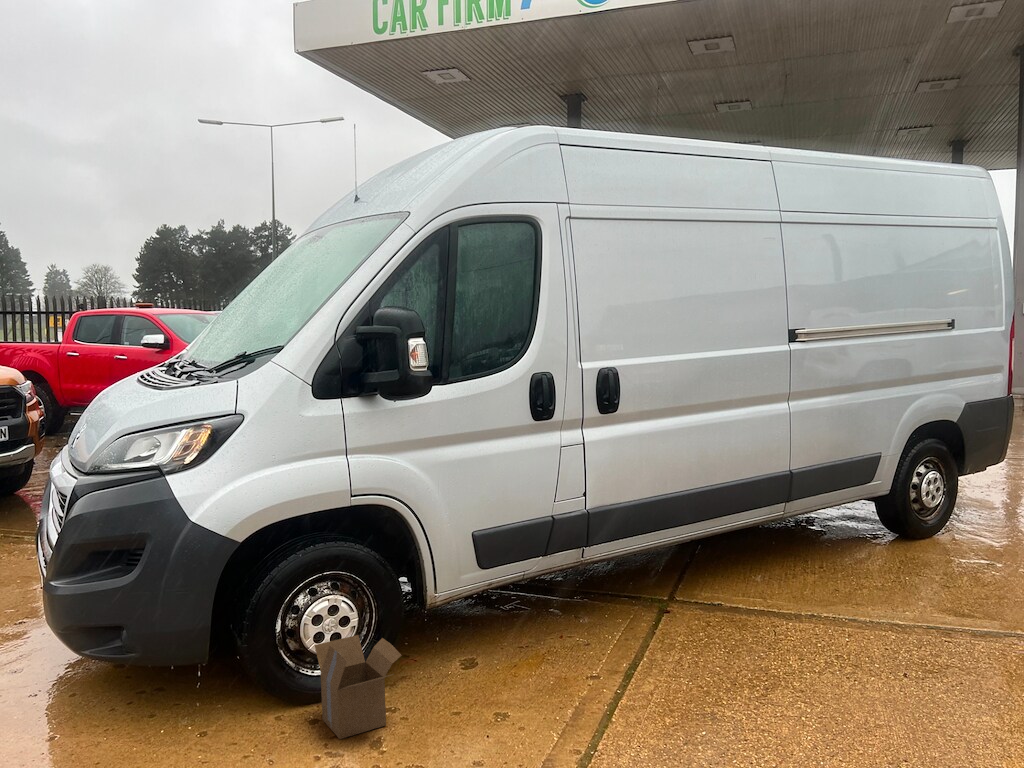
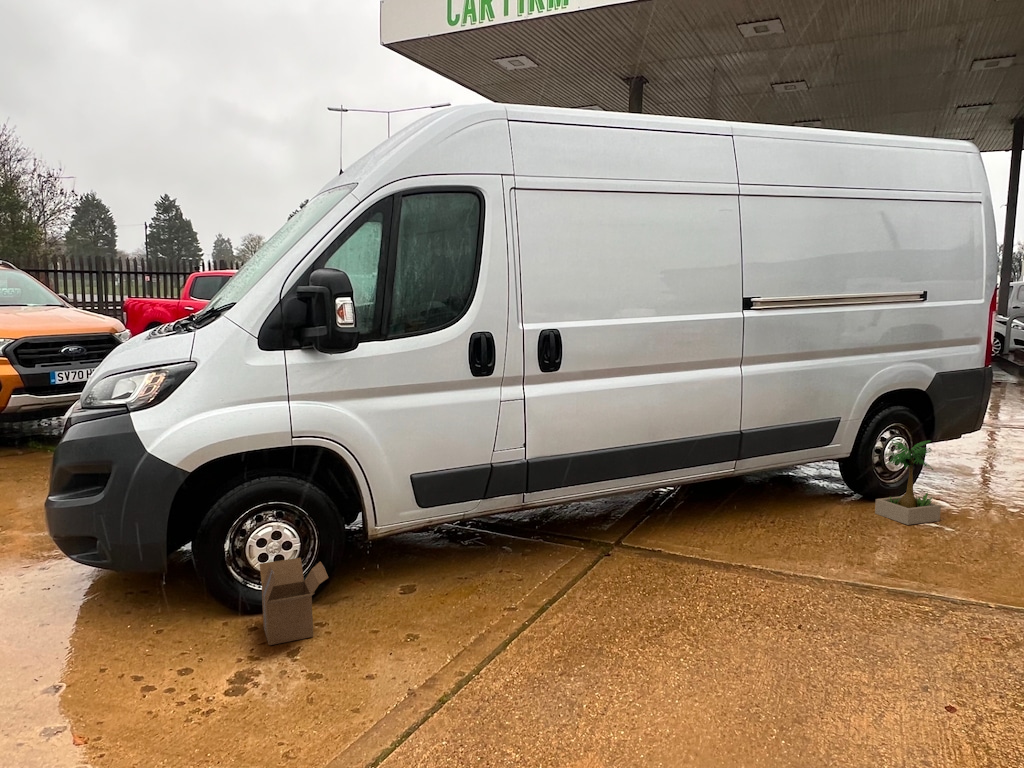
potted plant: none [918,472,985,562] -> present [875,439,941,525]

